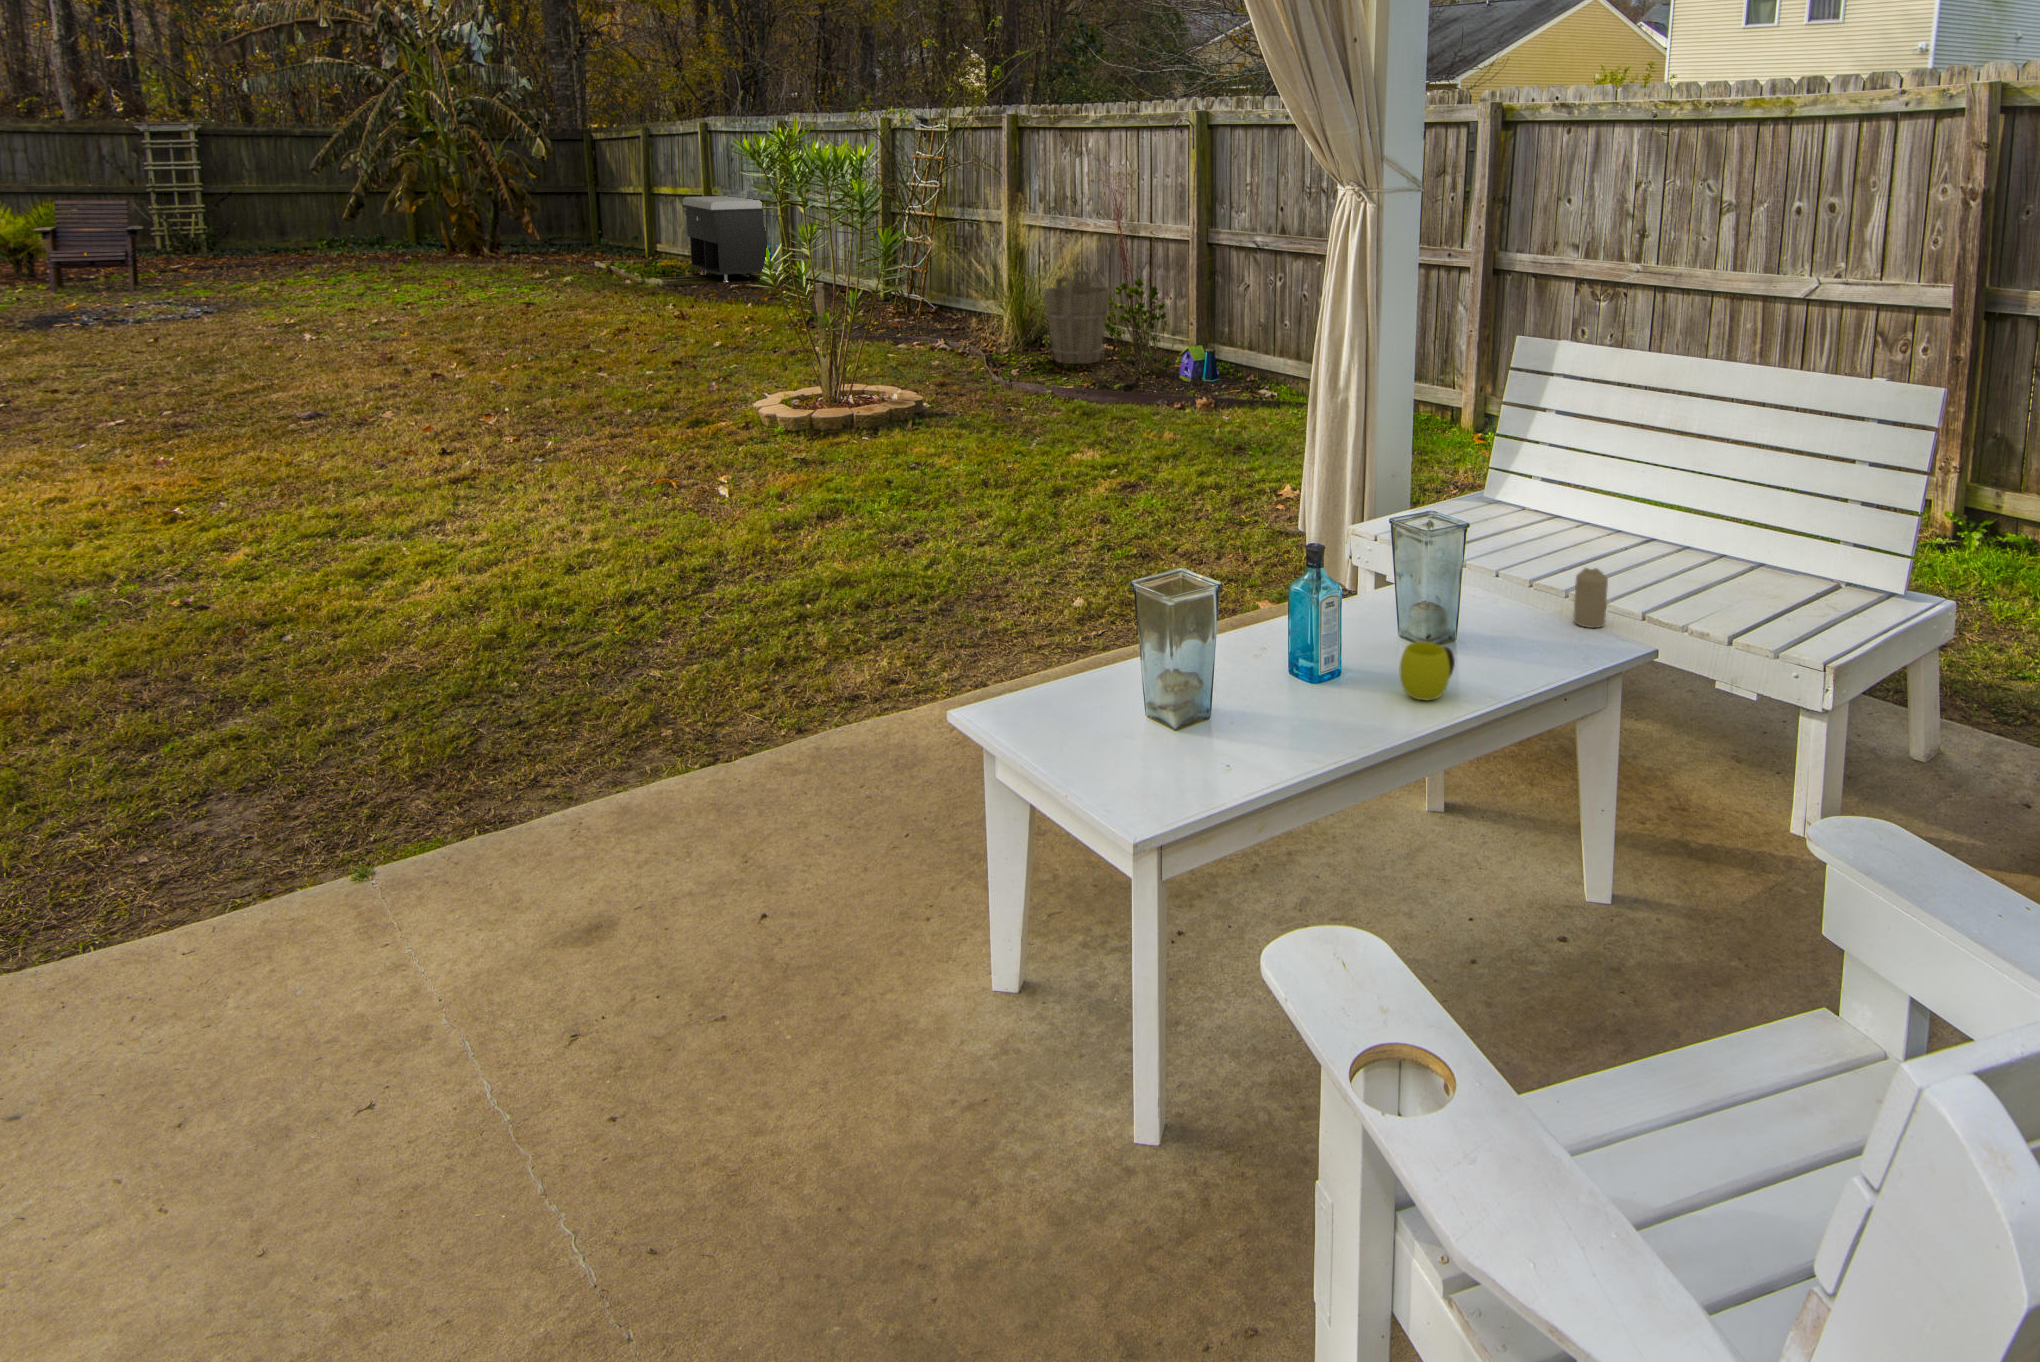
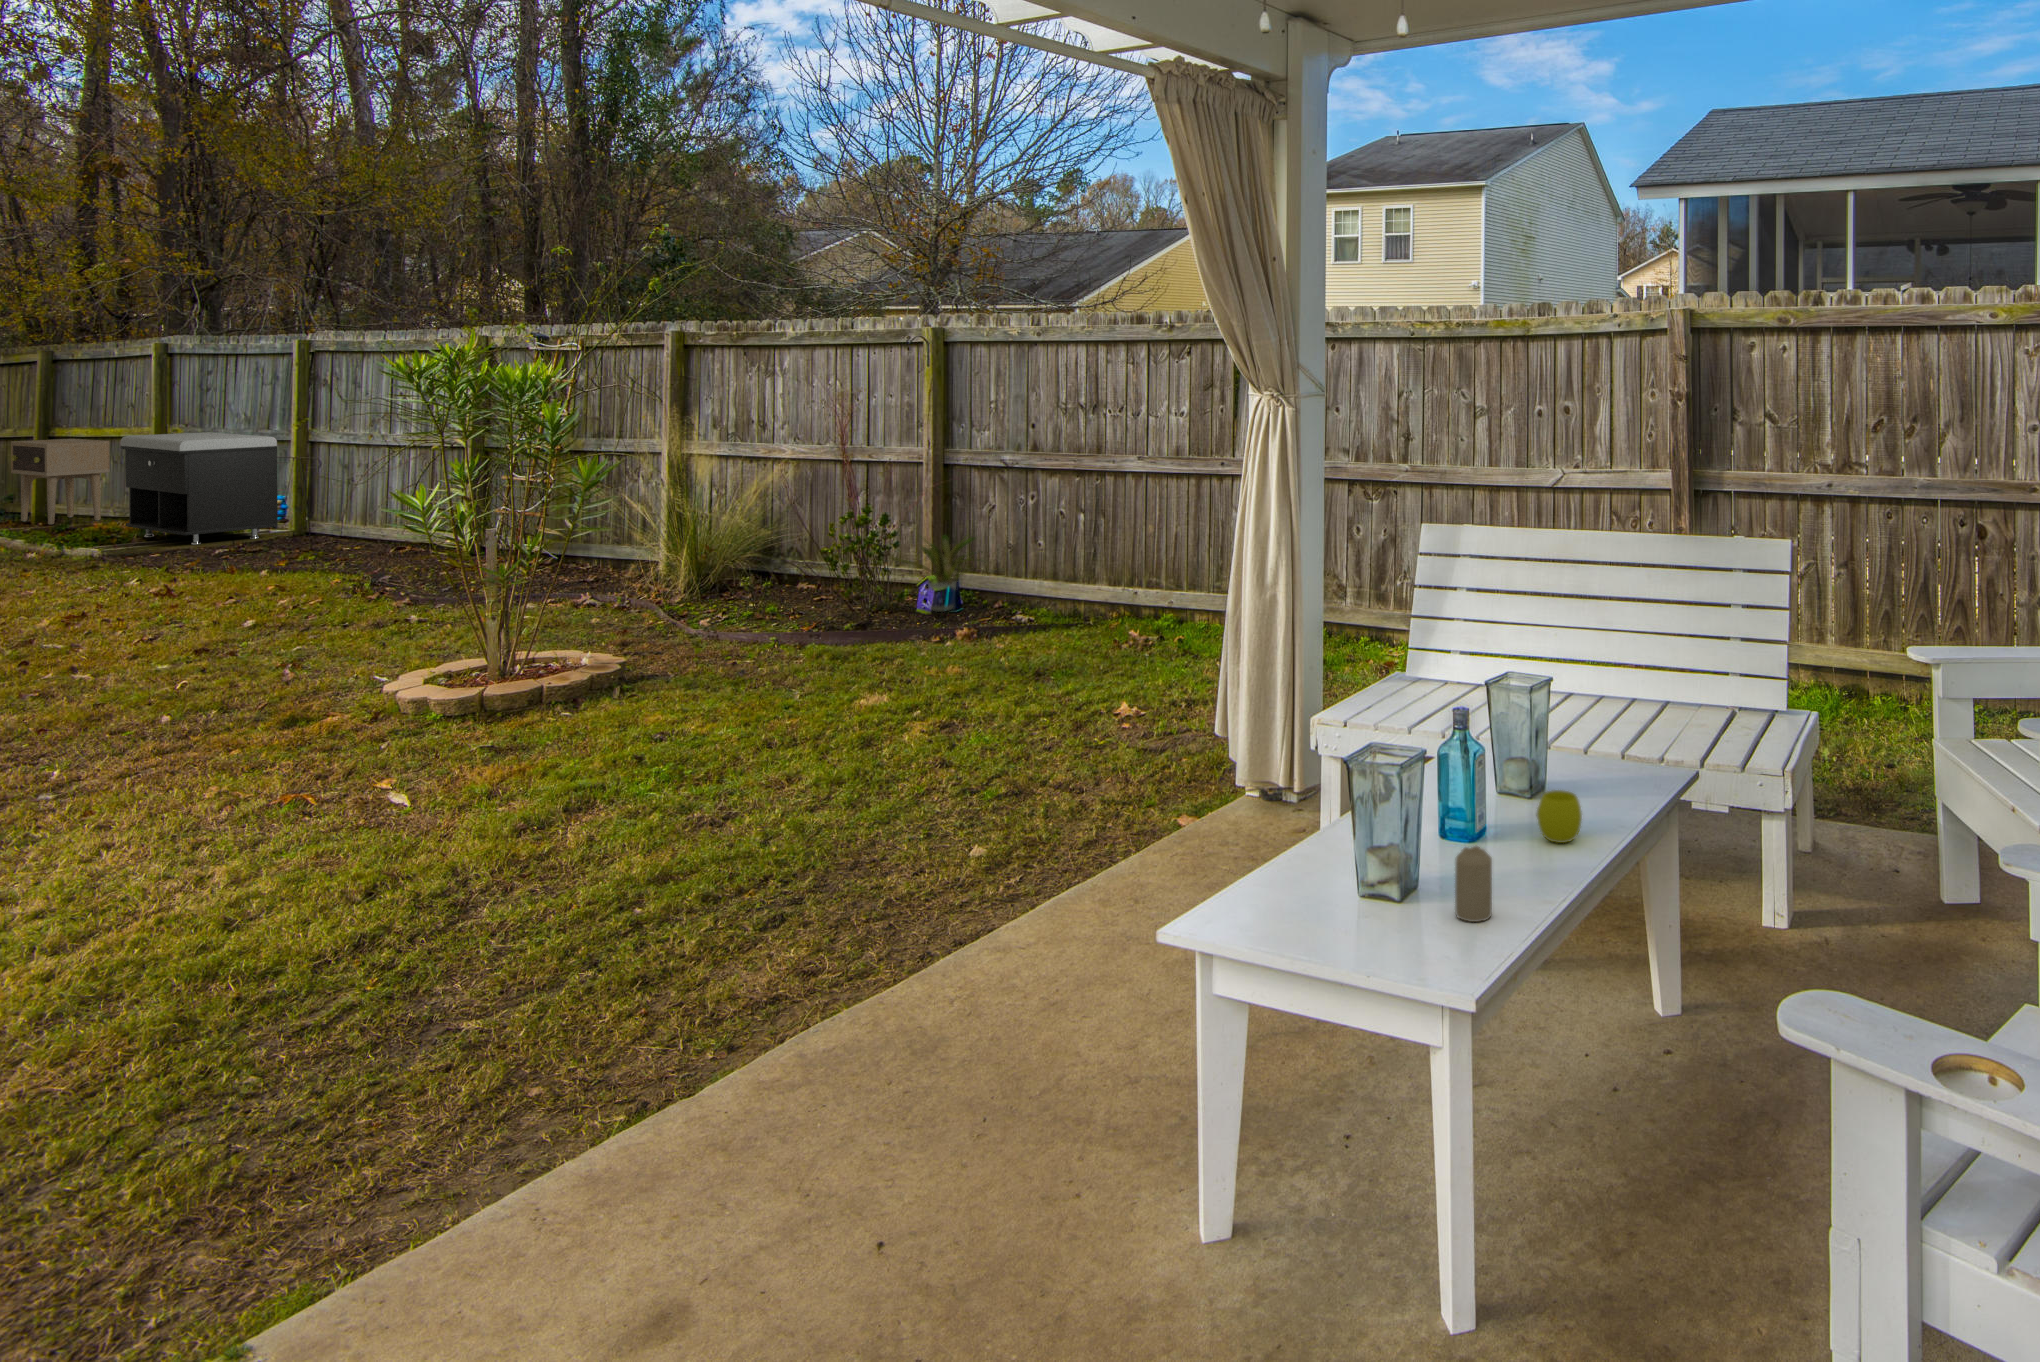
side table: none [633,198,688,262] -> present [11,439,110,525]
bucket: present [1043,270,1110,364] -> none [736,501,819,607]
potted plant: none [1159,309,1242,381] -> present [891,535,983,612]
candle: present [1574,568,1608,628] -> present [1455,846,1492,922]

